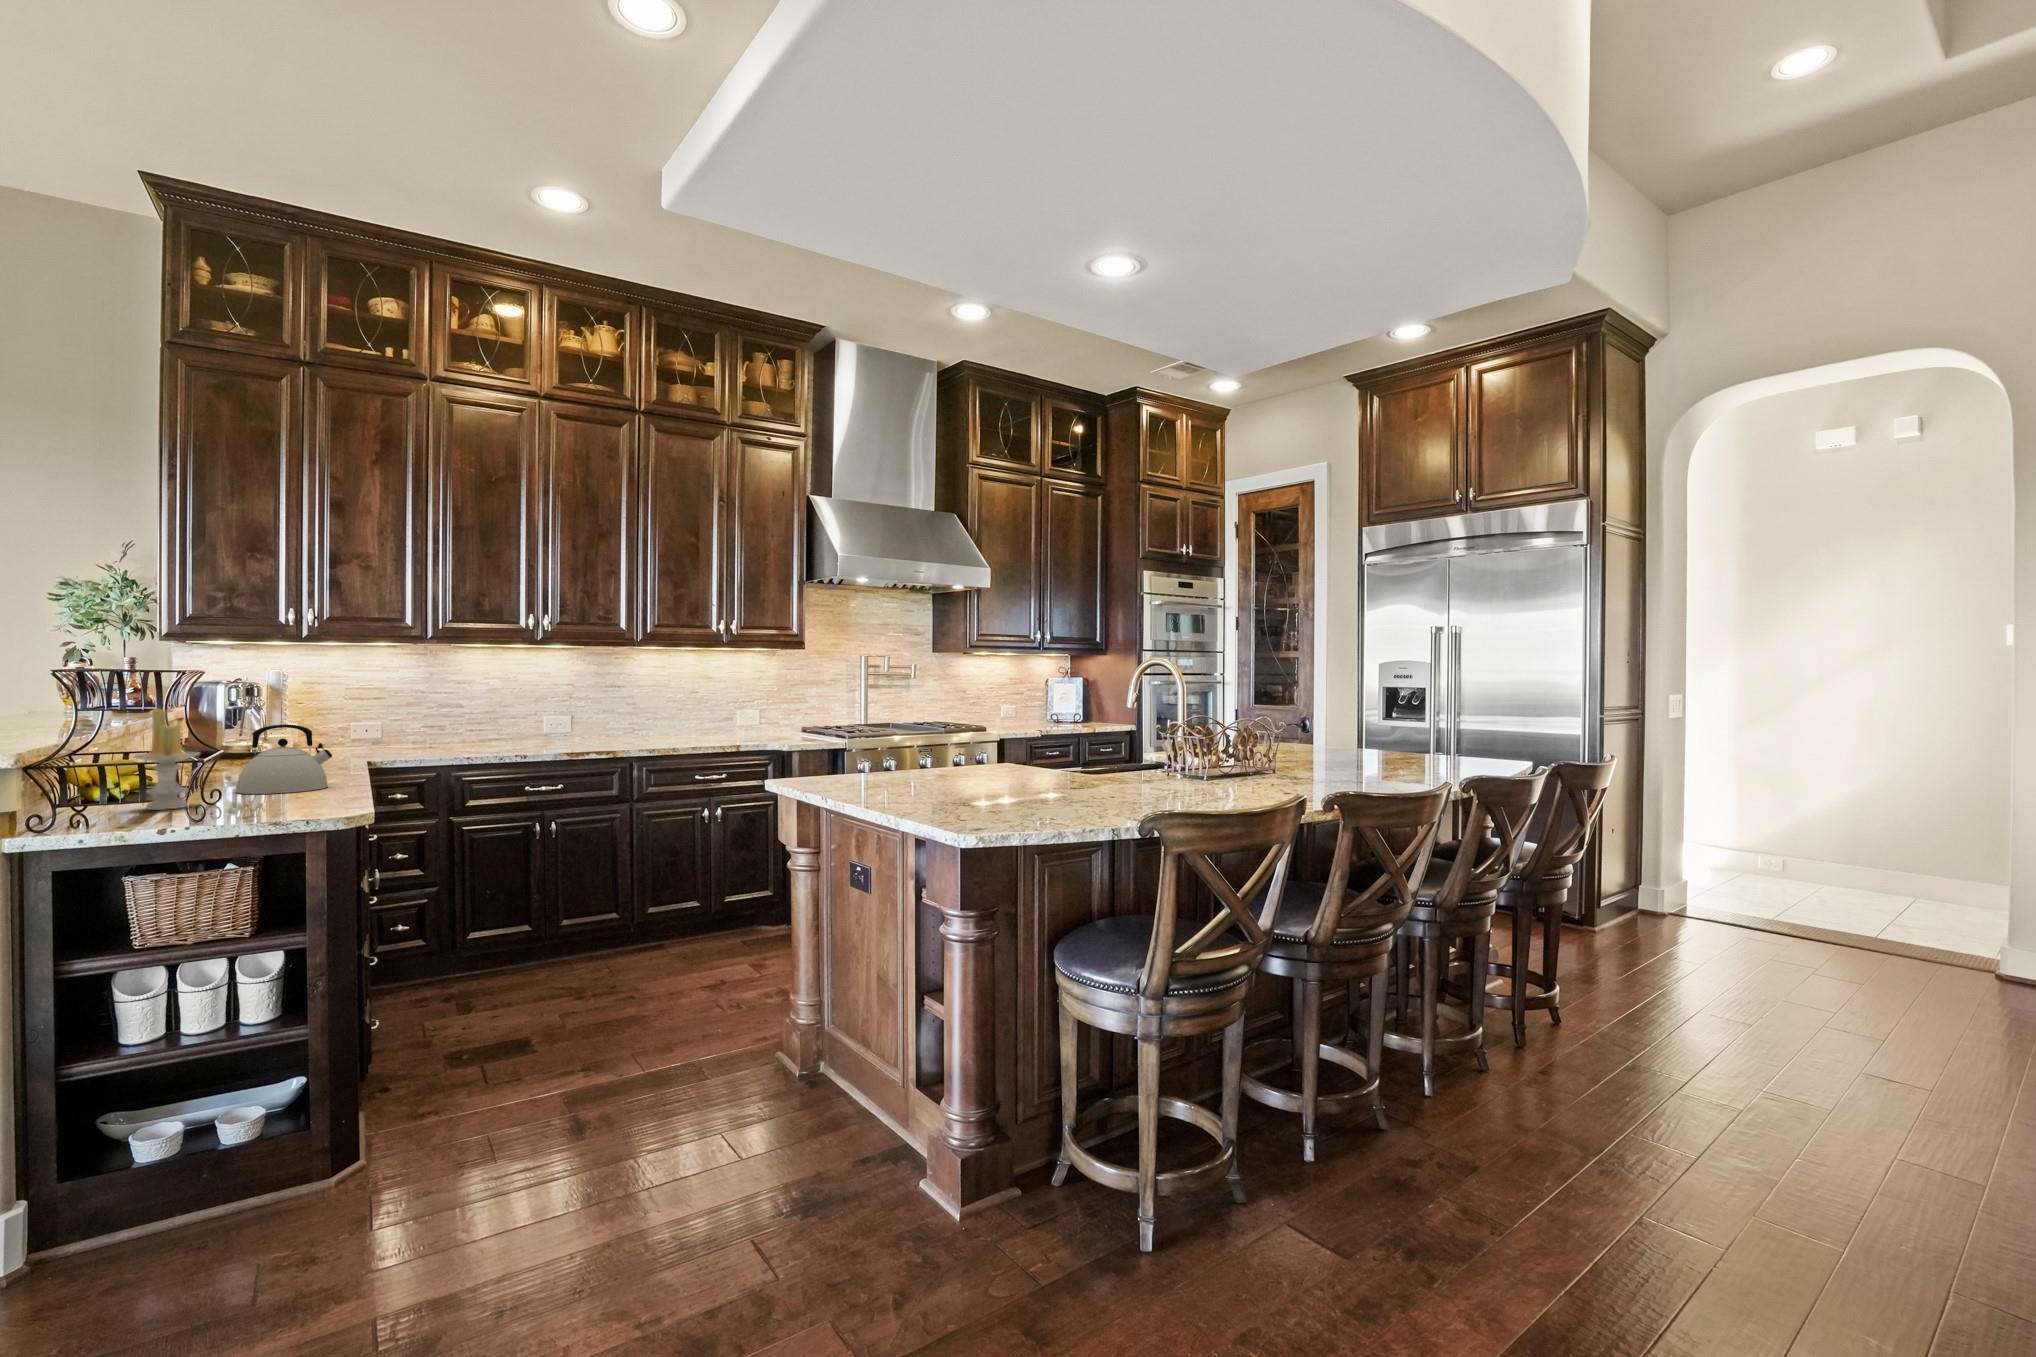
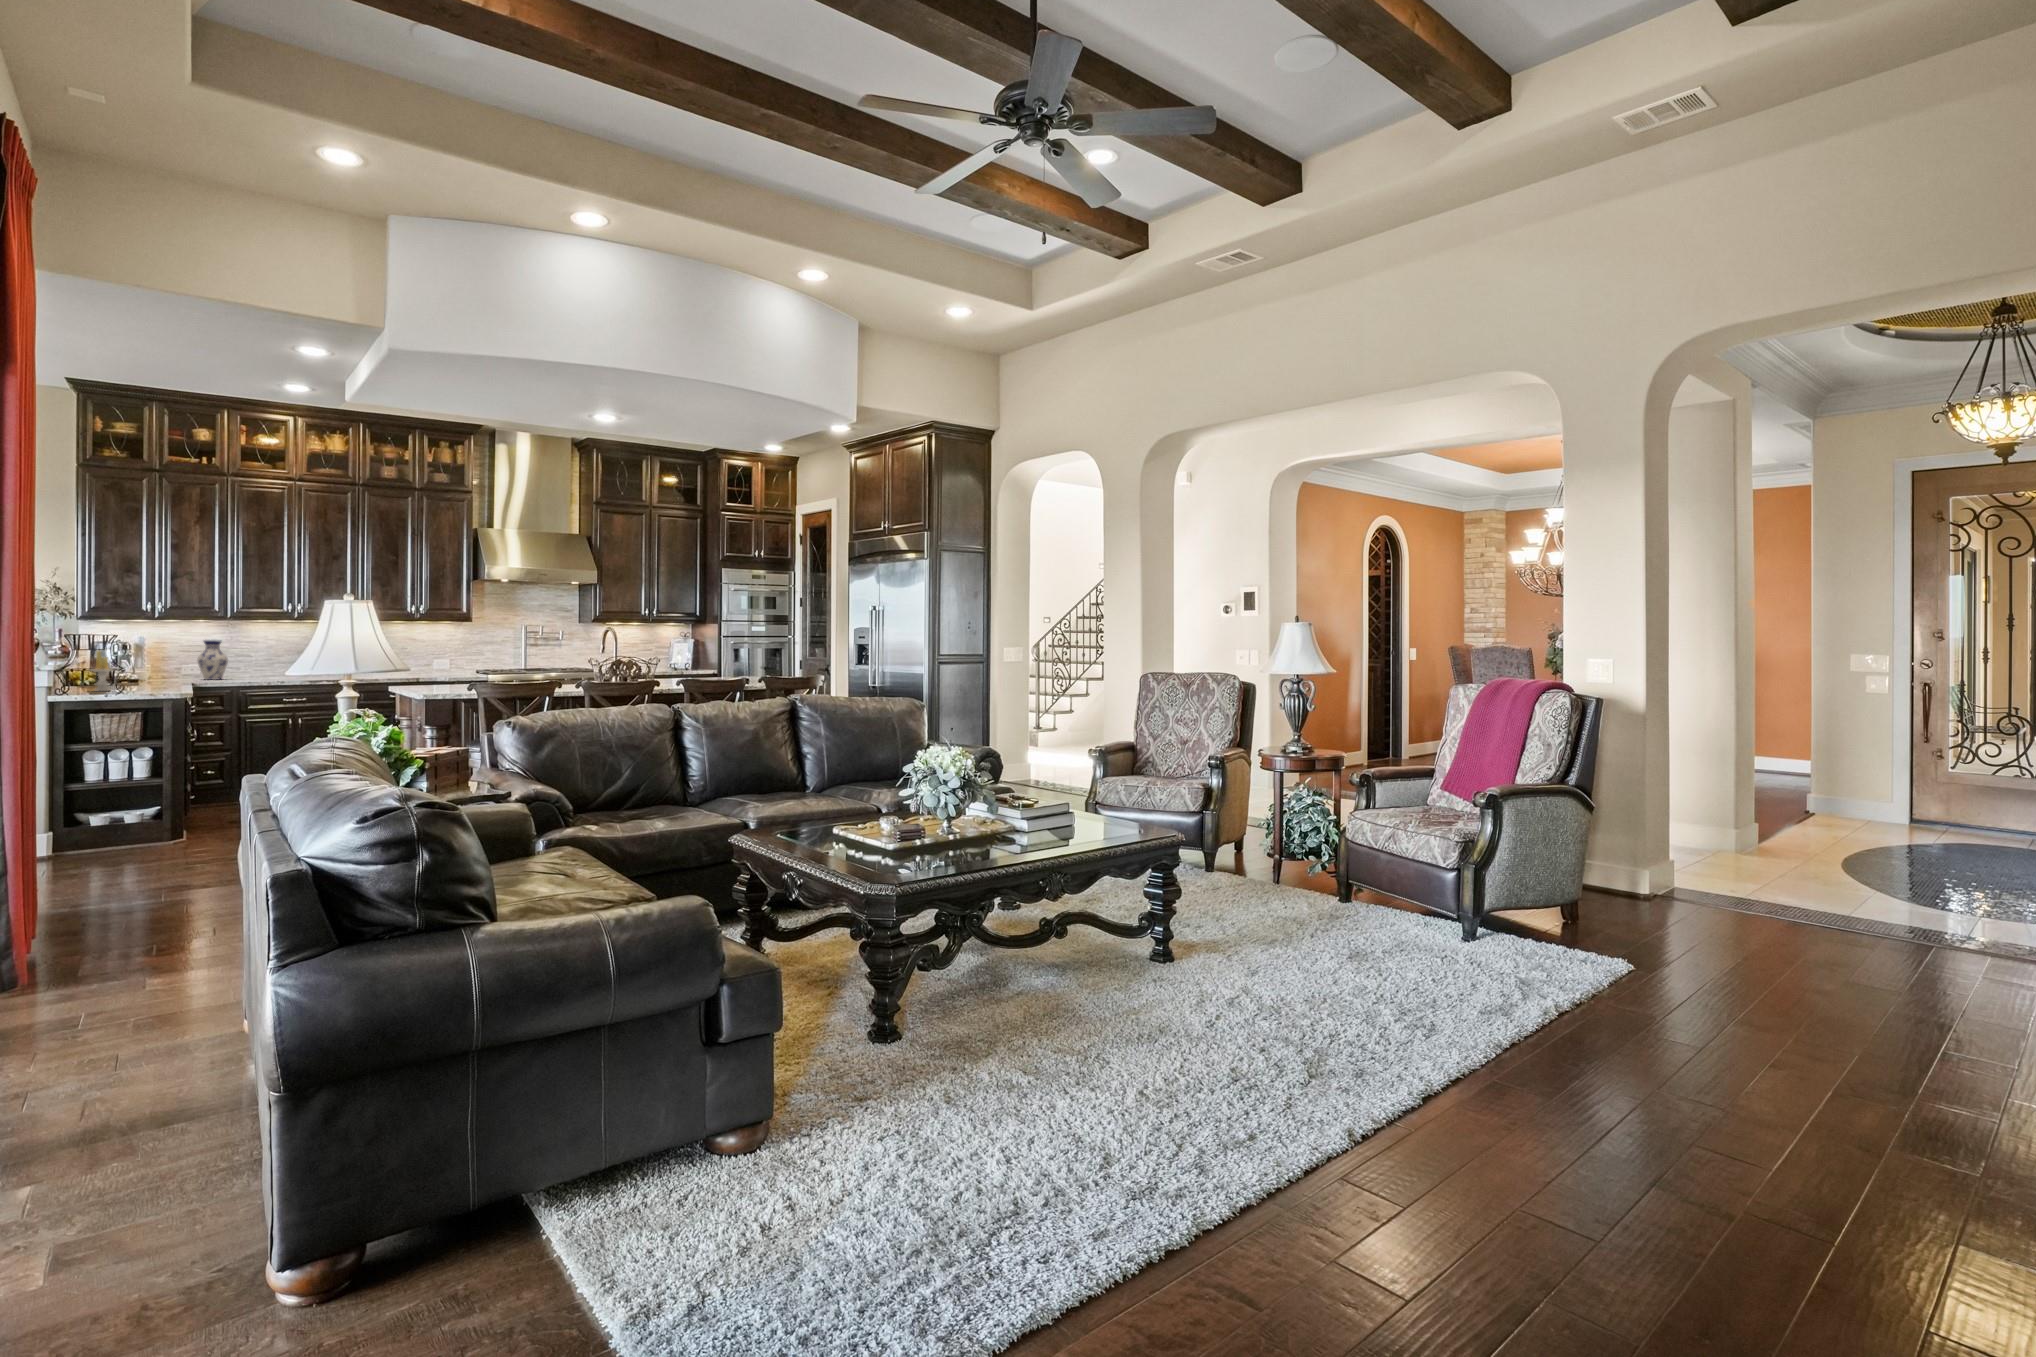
vase: none [374,680,427,751] -> present [197,640,228,680]
kettle: present [236,725,332,794] -> none [129,659,173,689]

